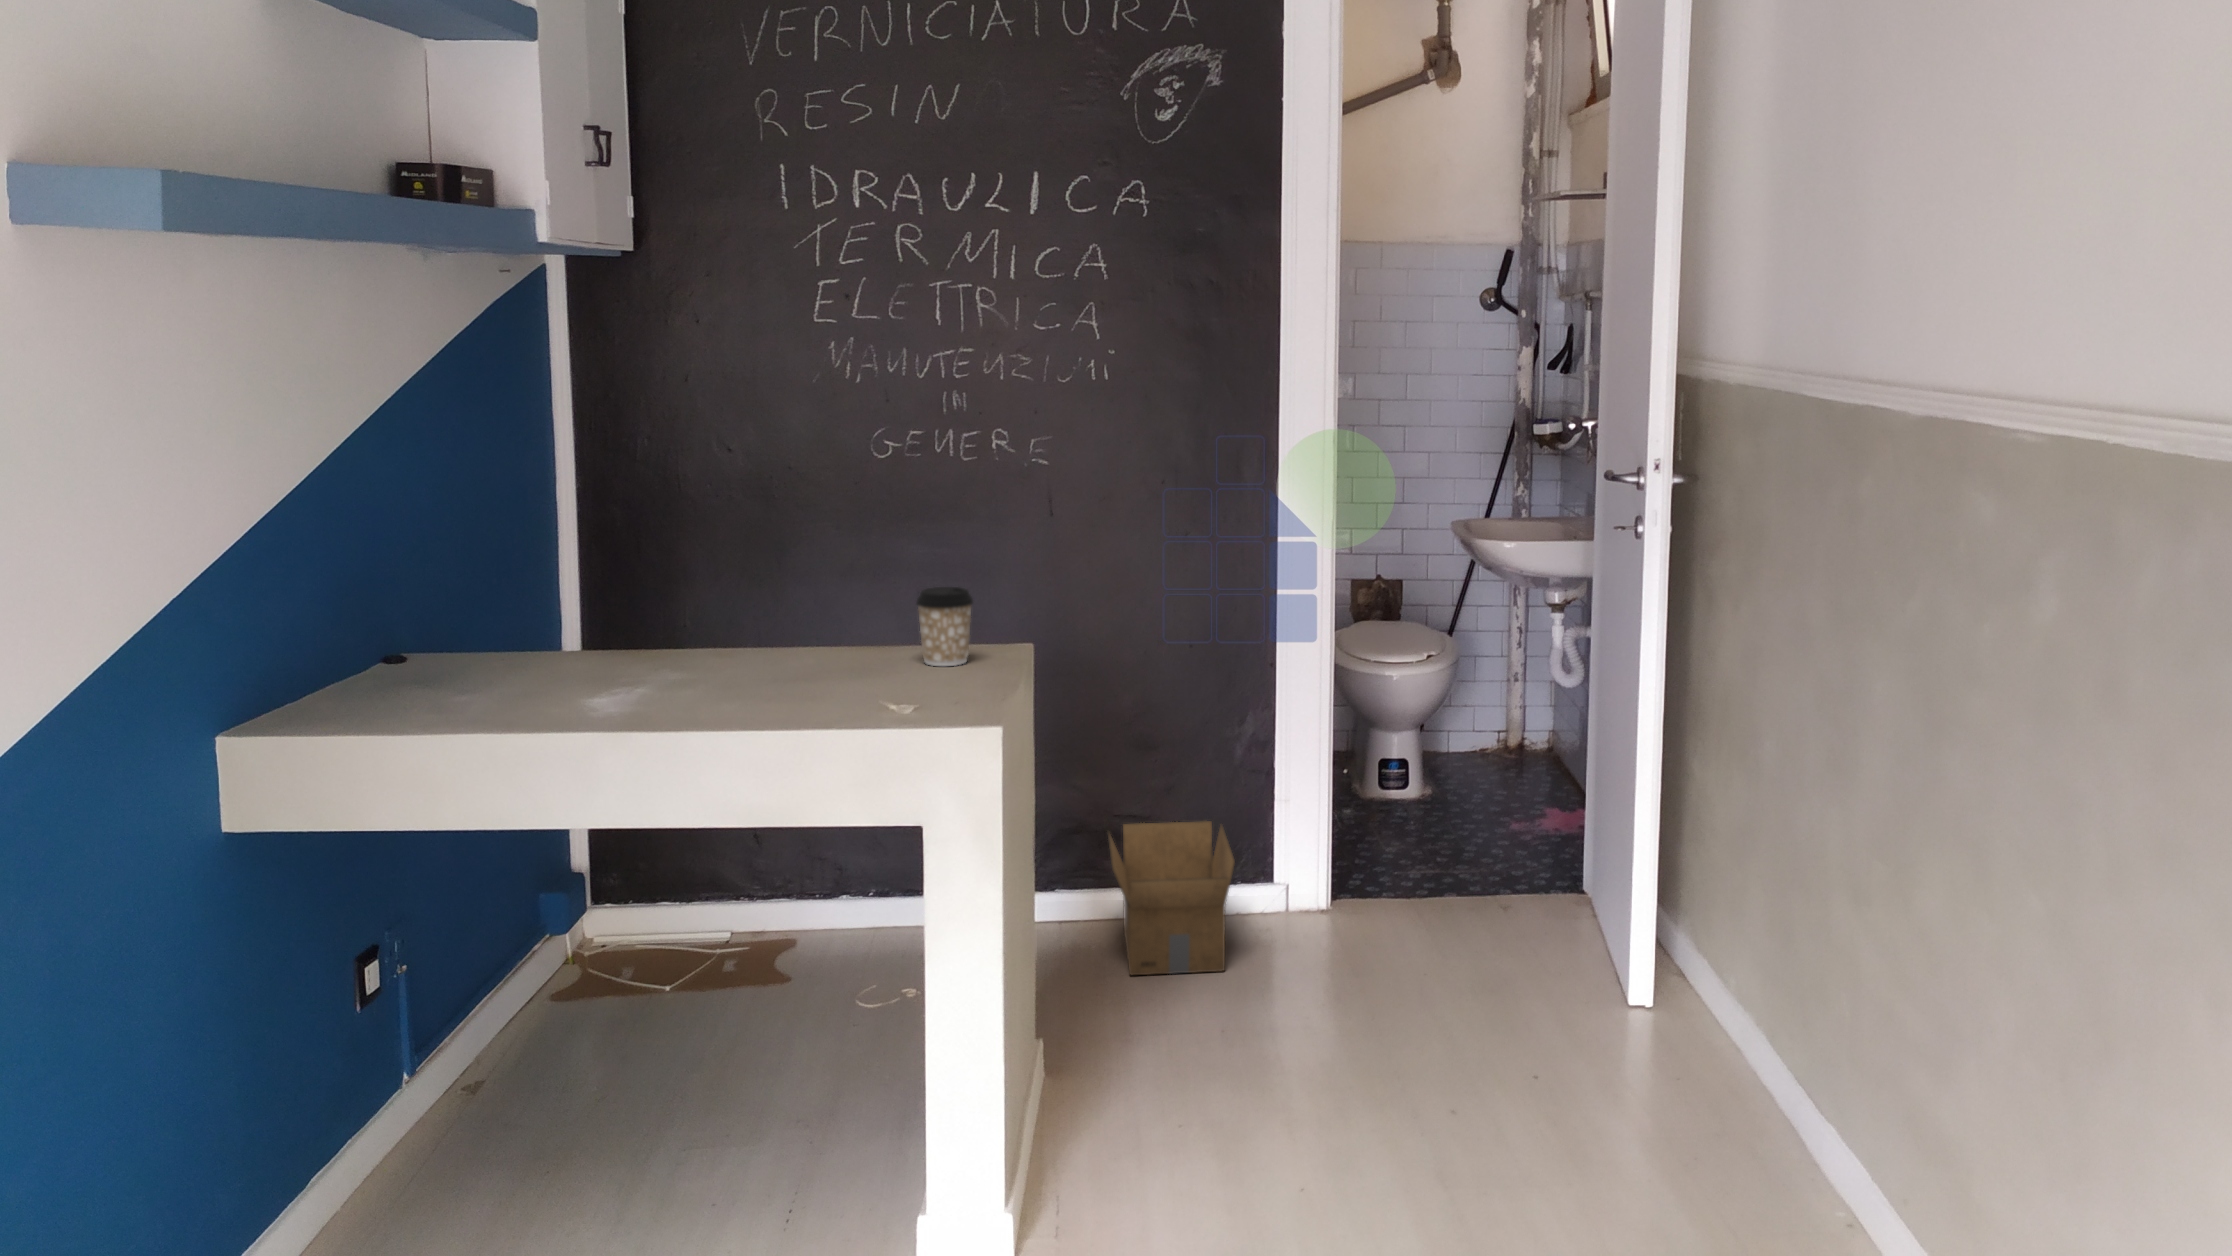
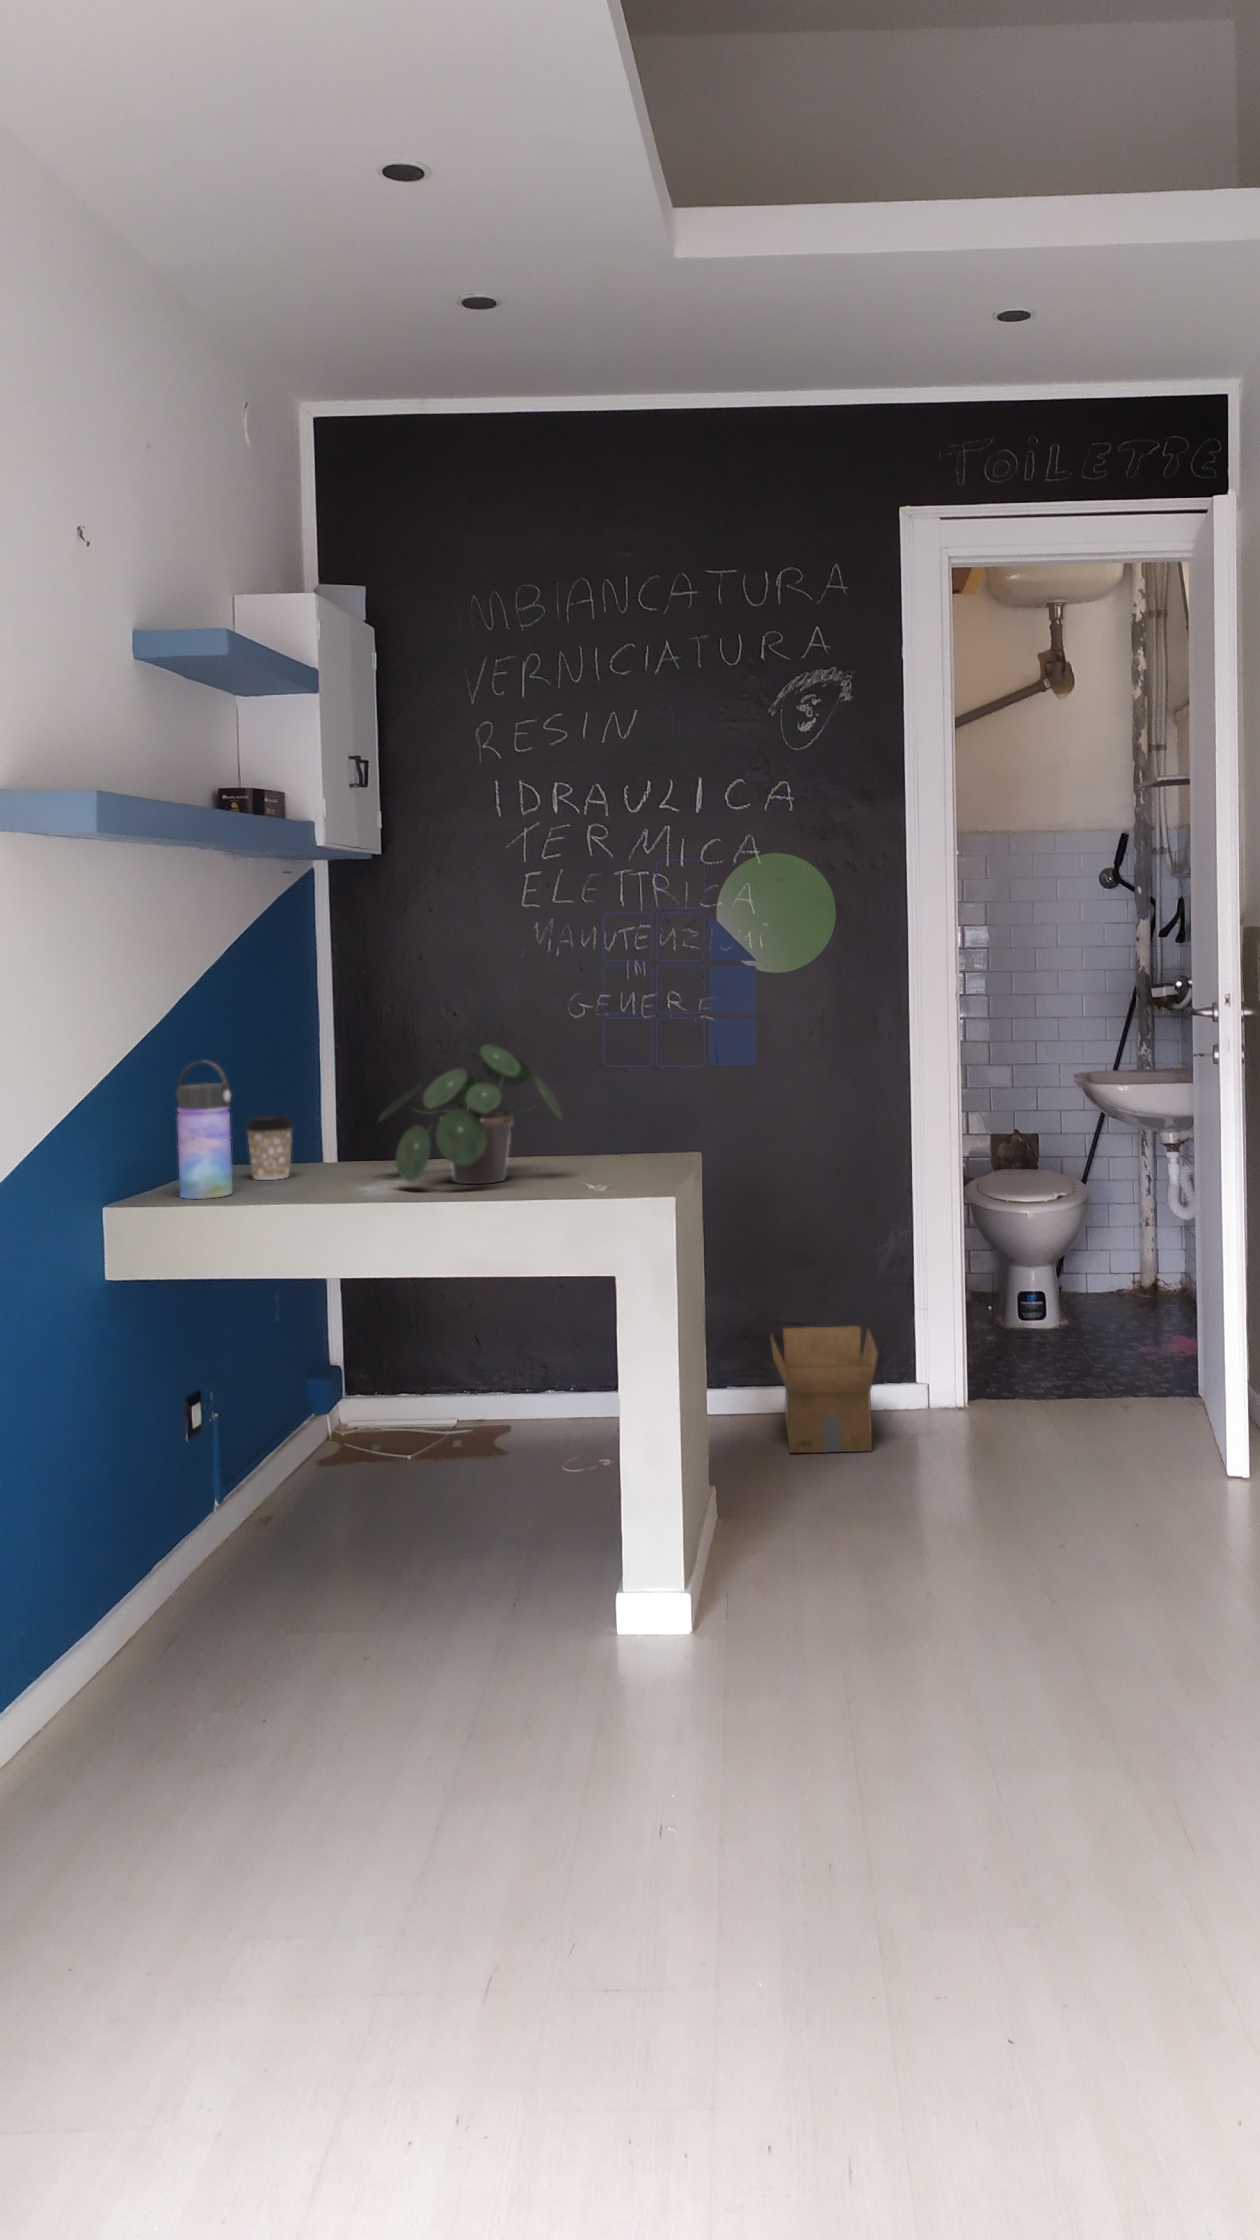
potted plant: none [612,517,857,702] -> present [378,1044,562,1184]
water bottle: none [322,540,407,726] -> present [176,1060,232,1199]
coffee cup: present [916,587,973,666] -> present [246,1115,293,1180]

